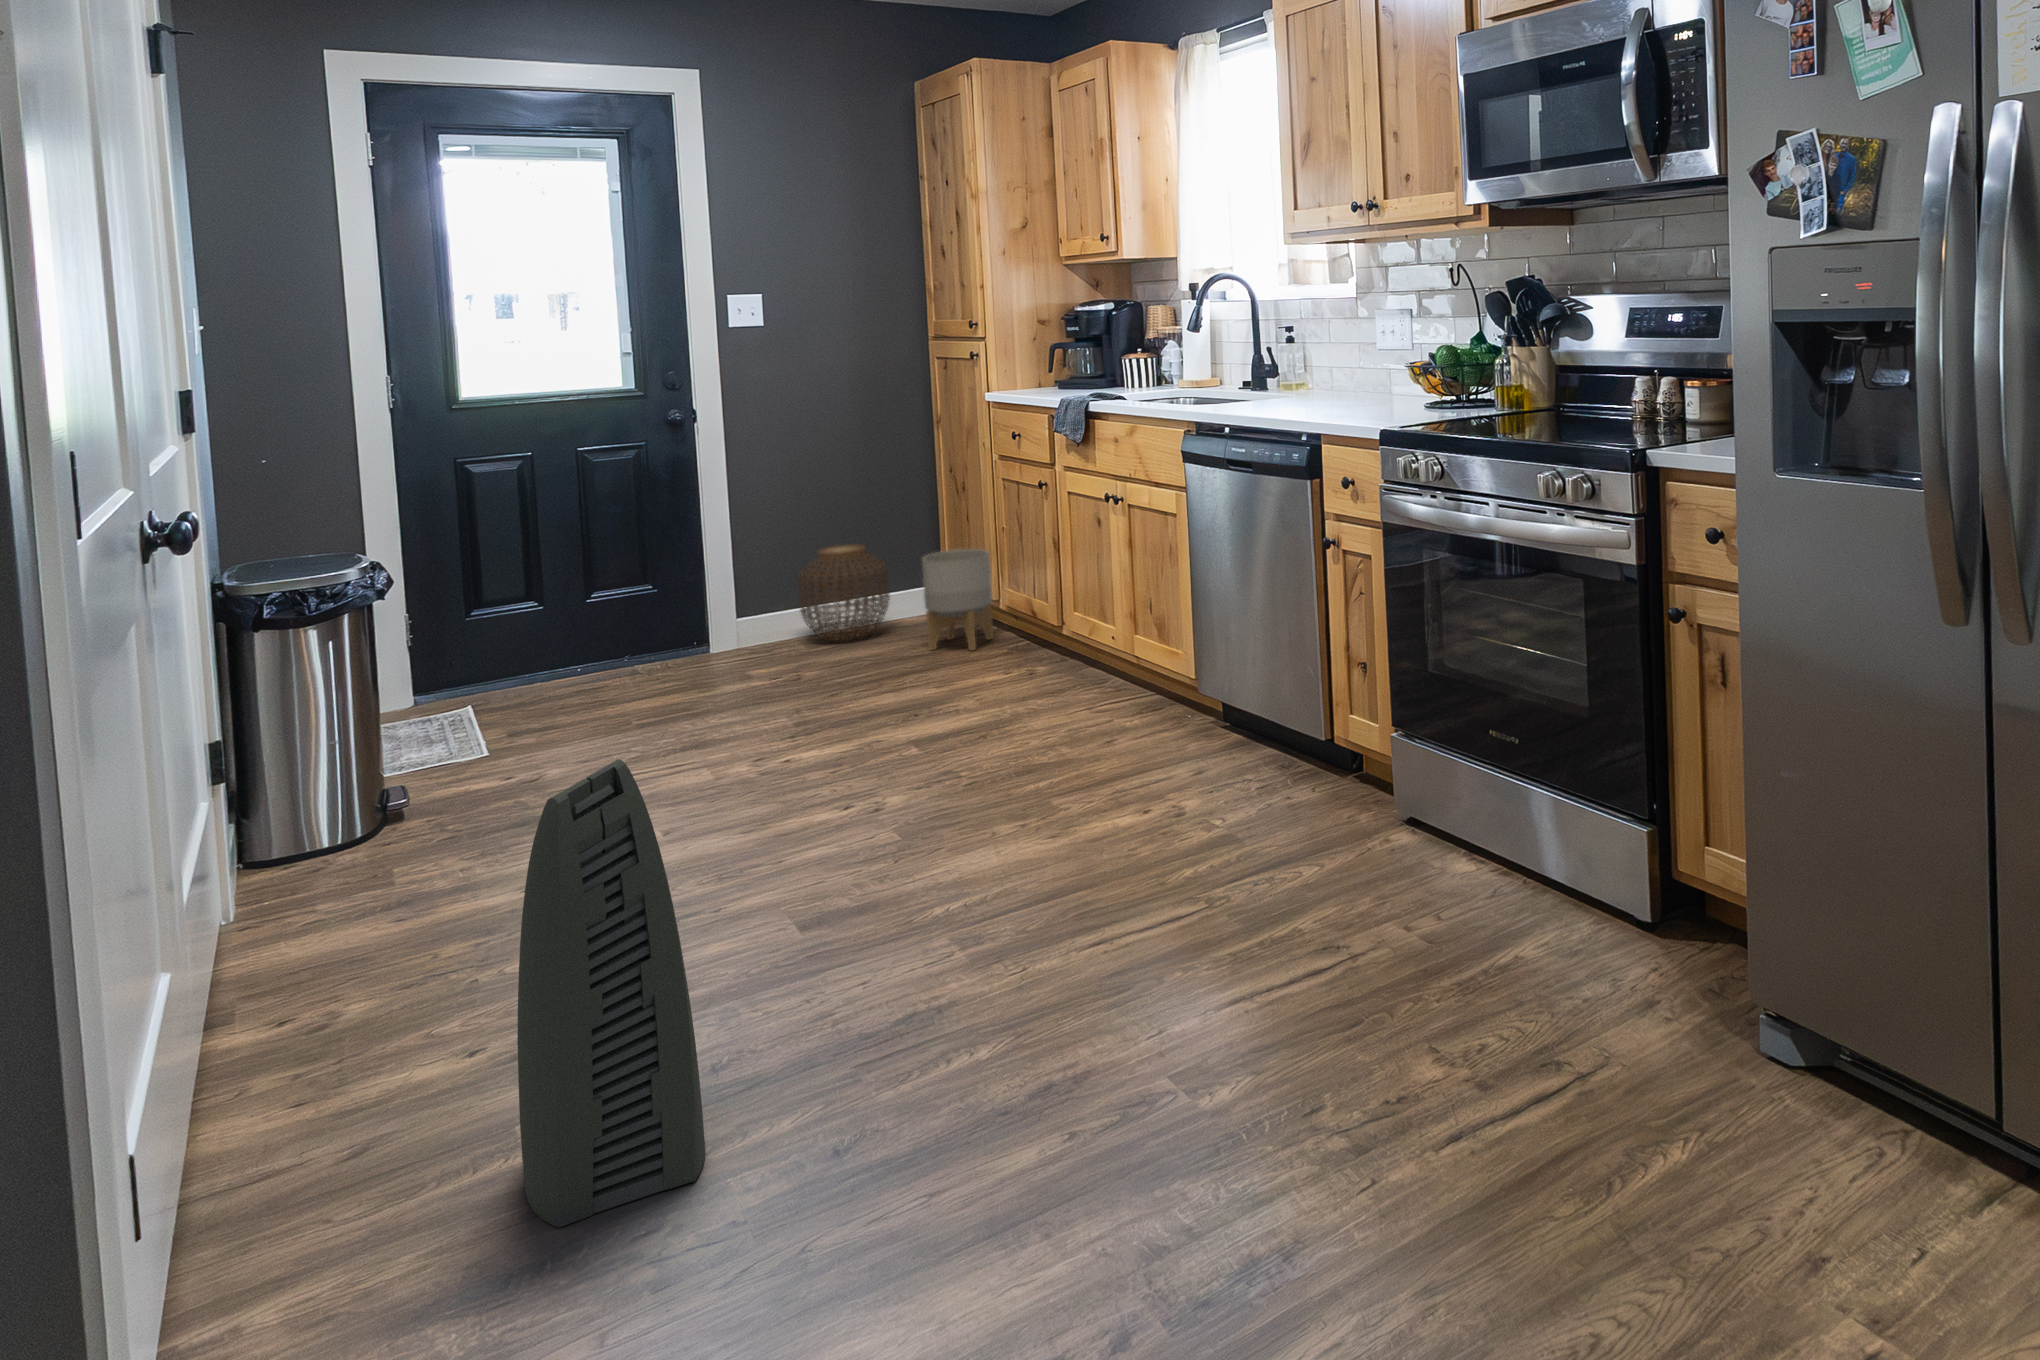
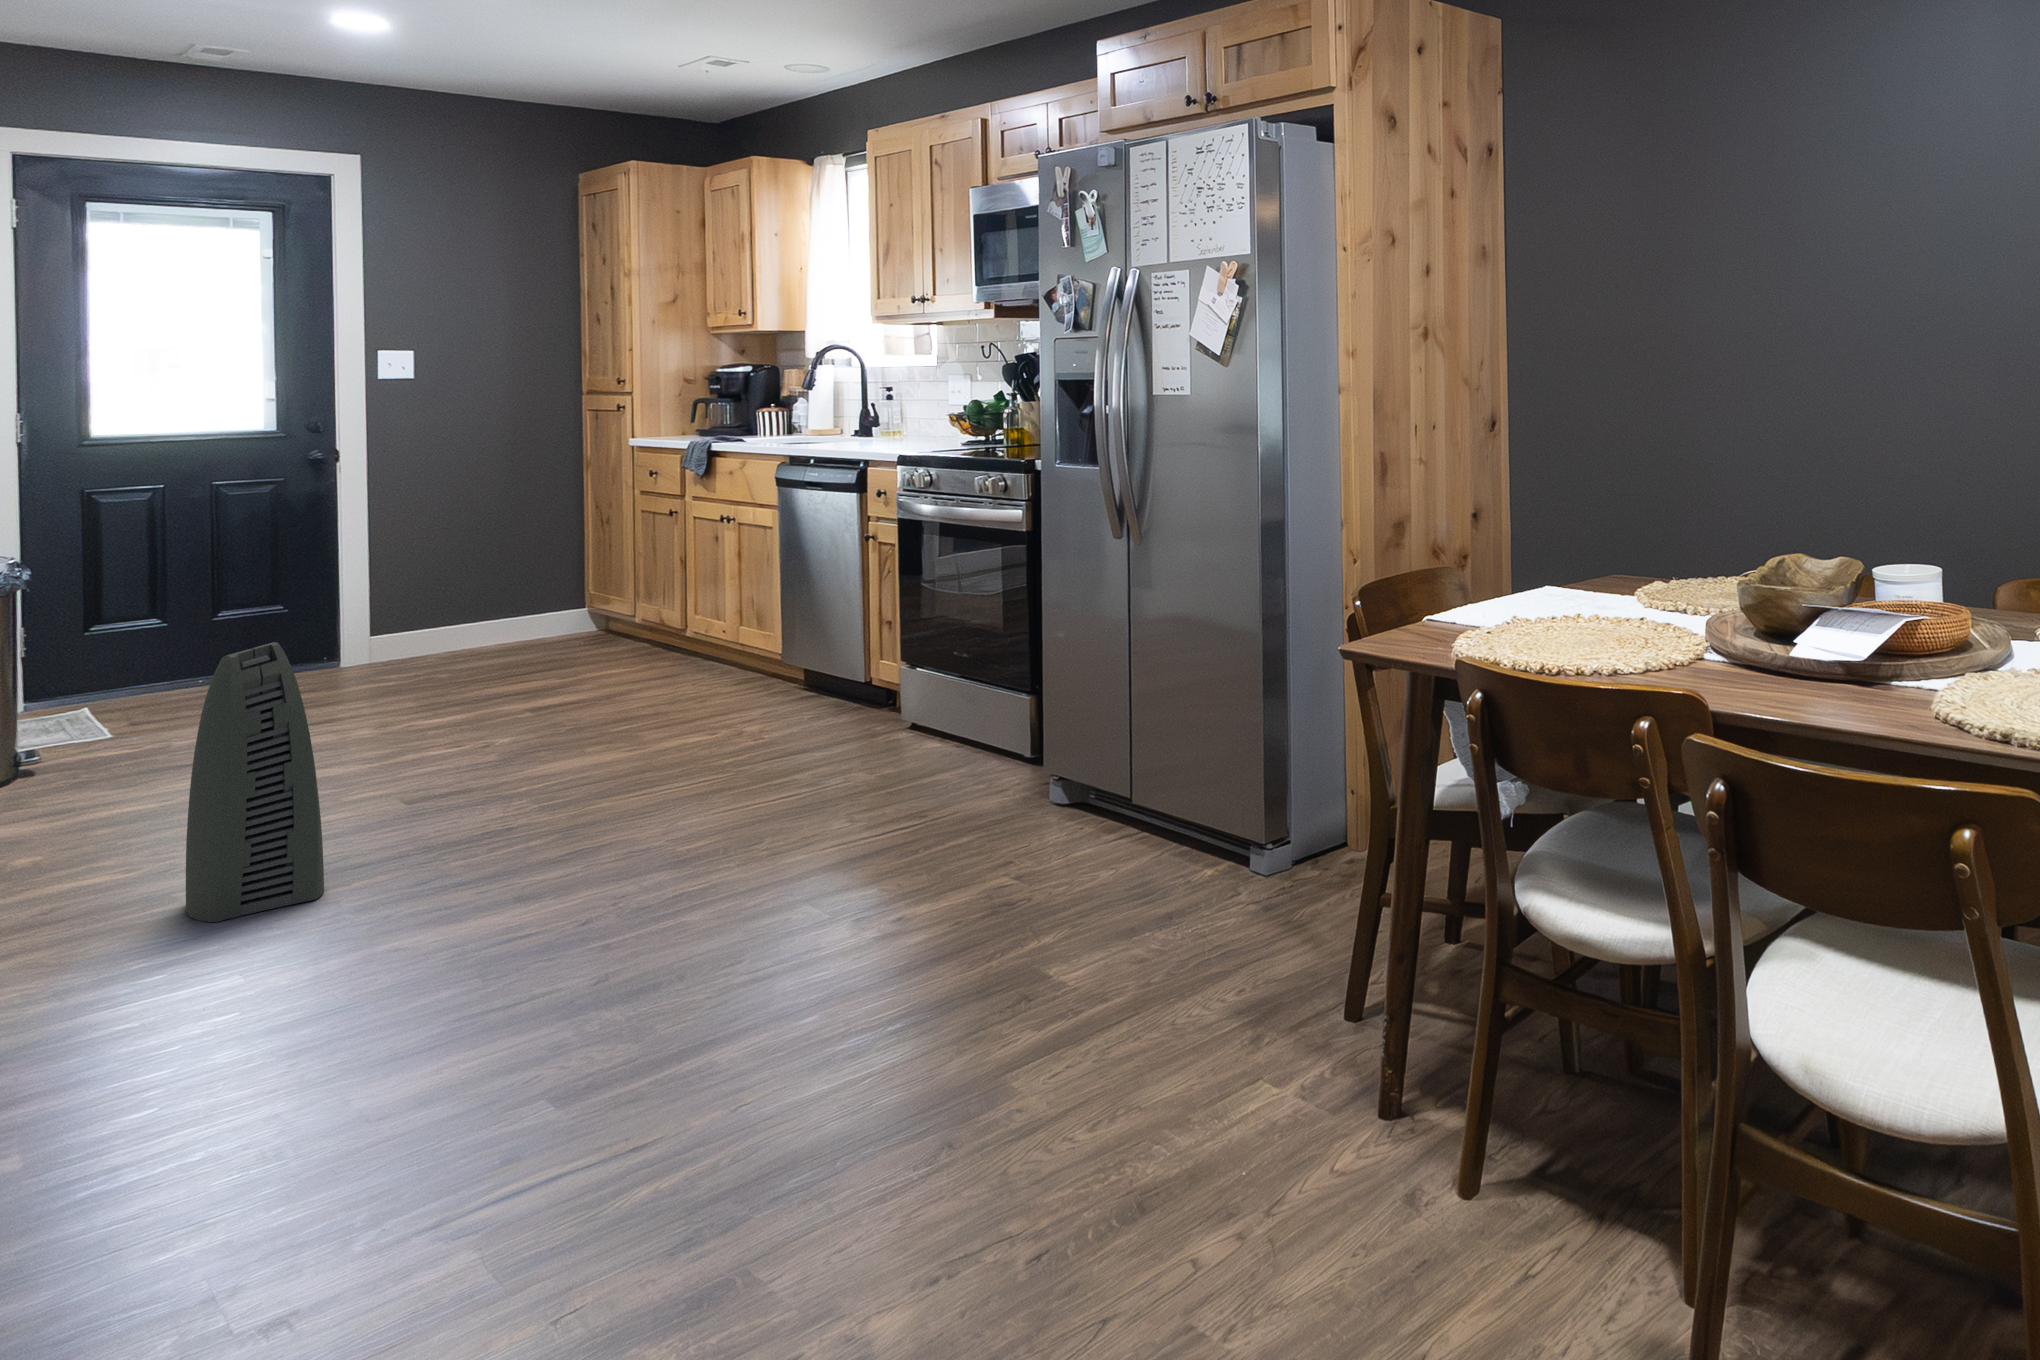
woven basket: present [798,544,890,642] -> none [437,570,529,654]
planter: present [922,549,993,650] -> none [560,571,626,656]

